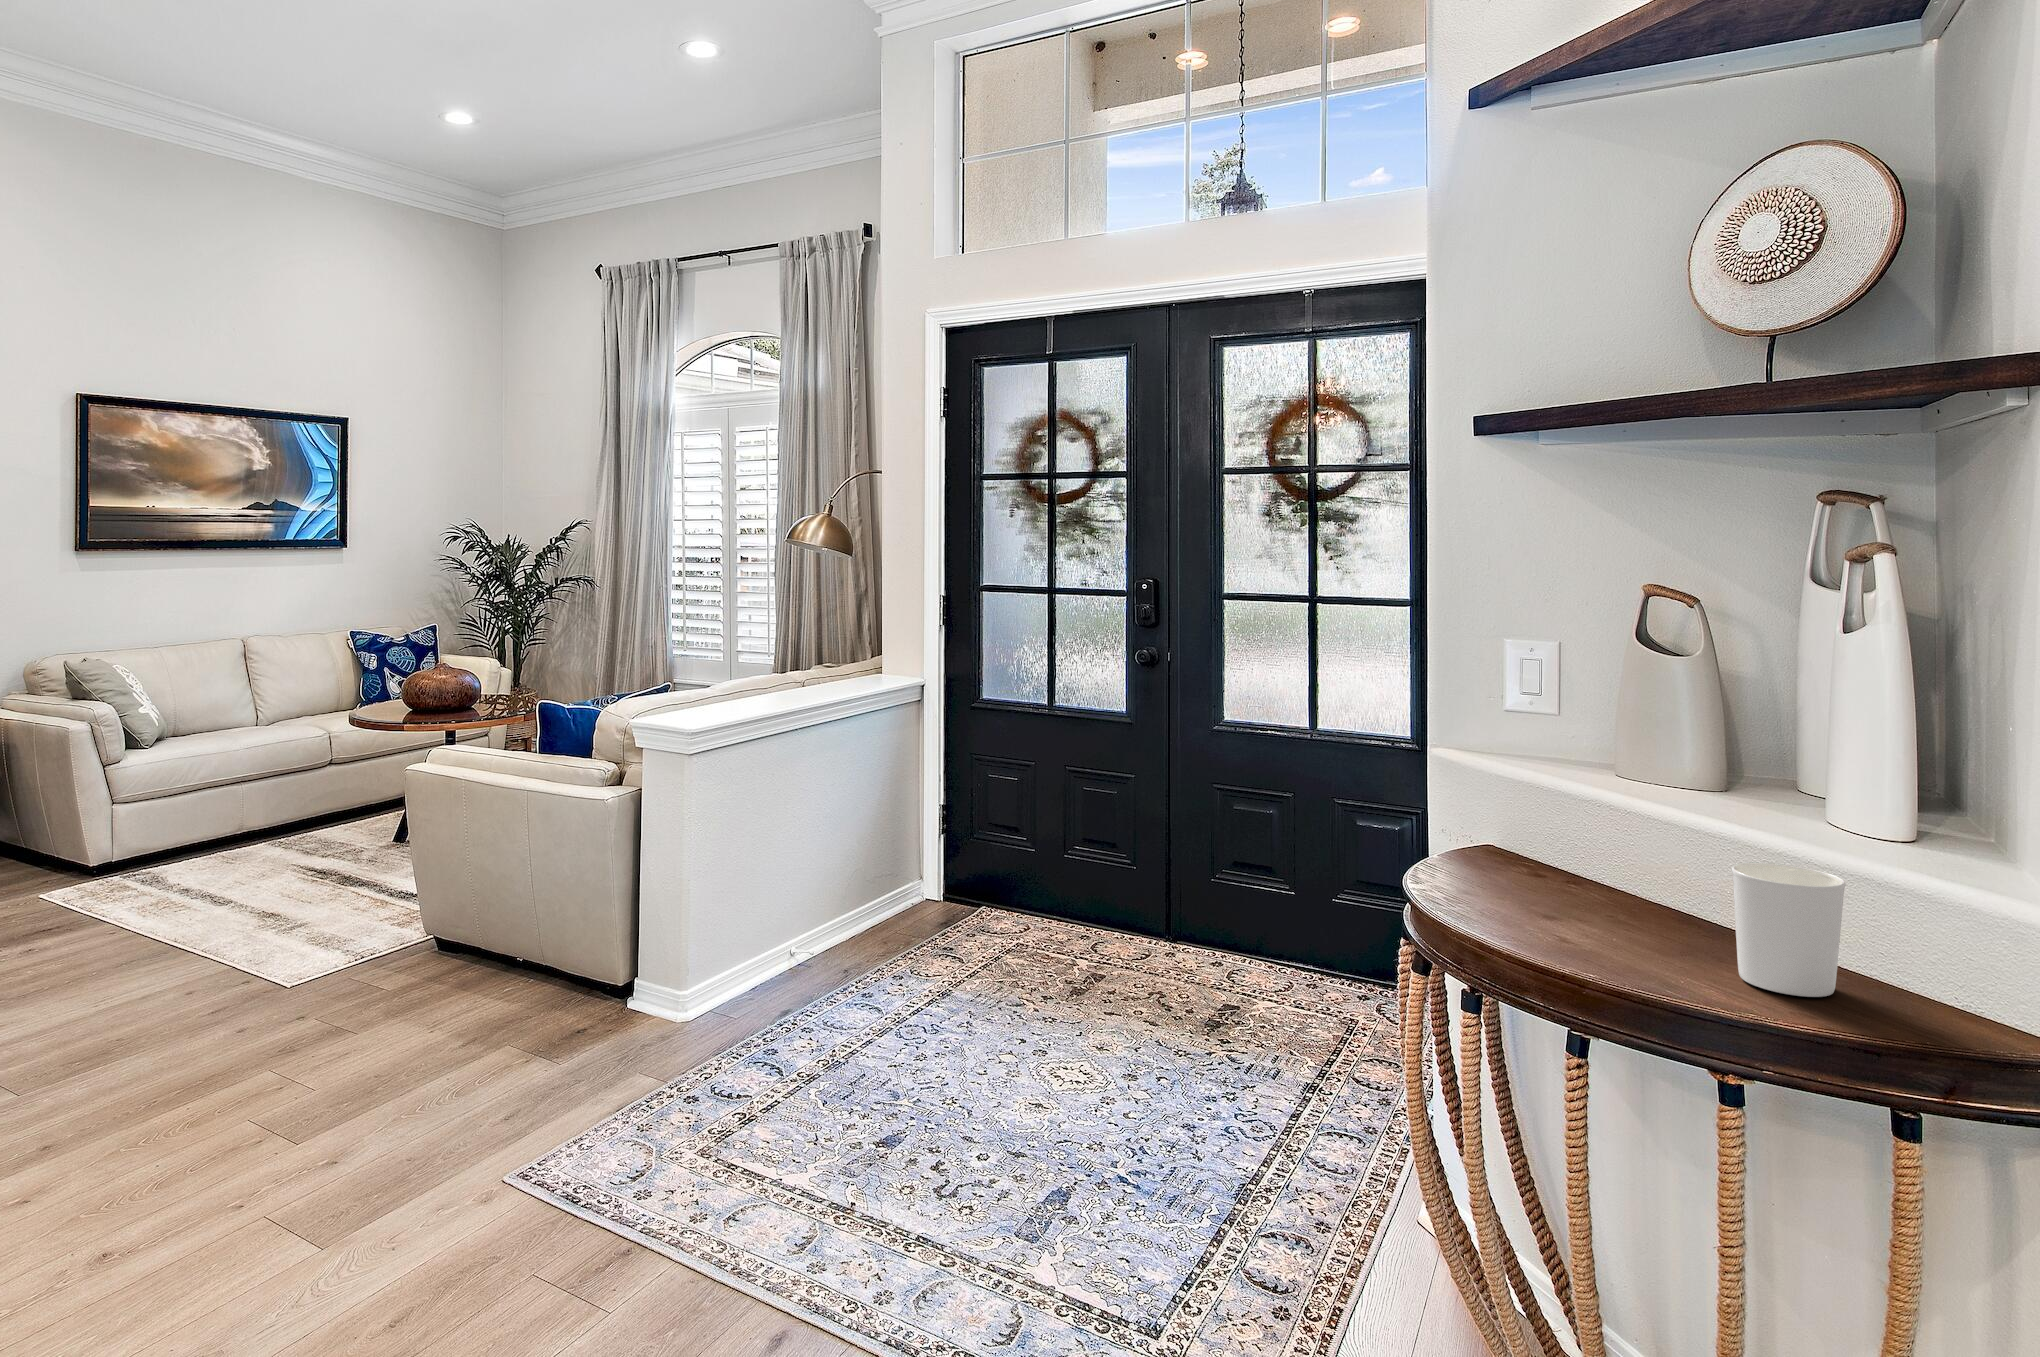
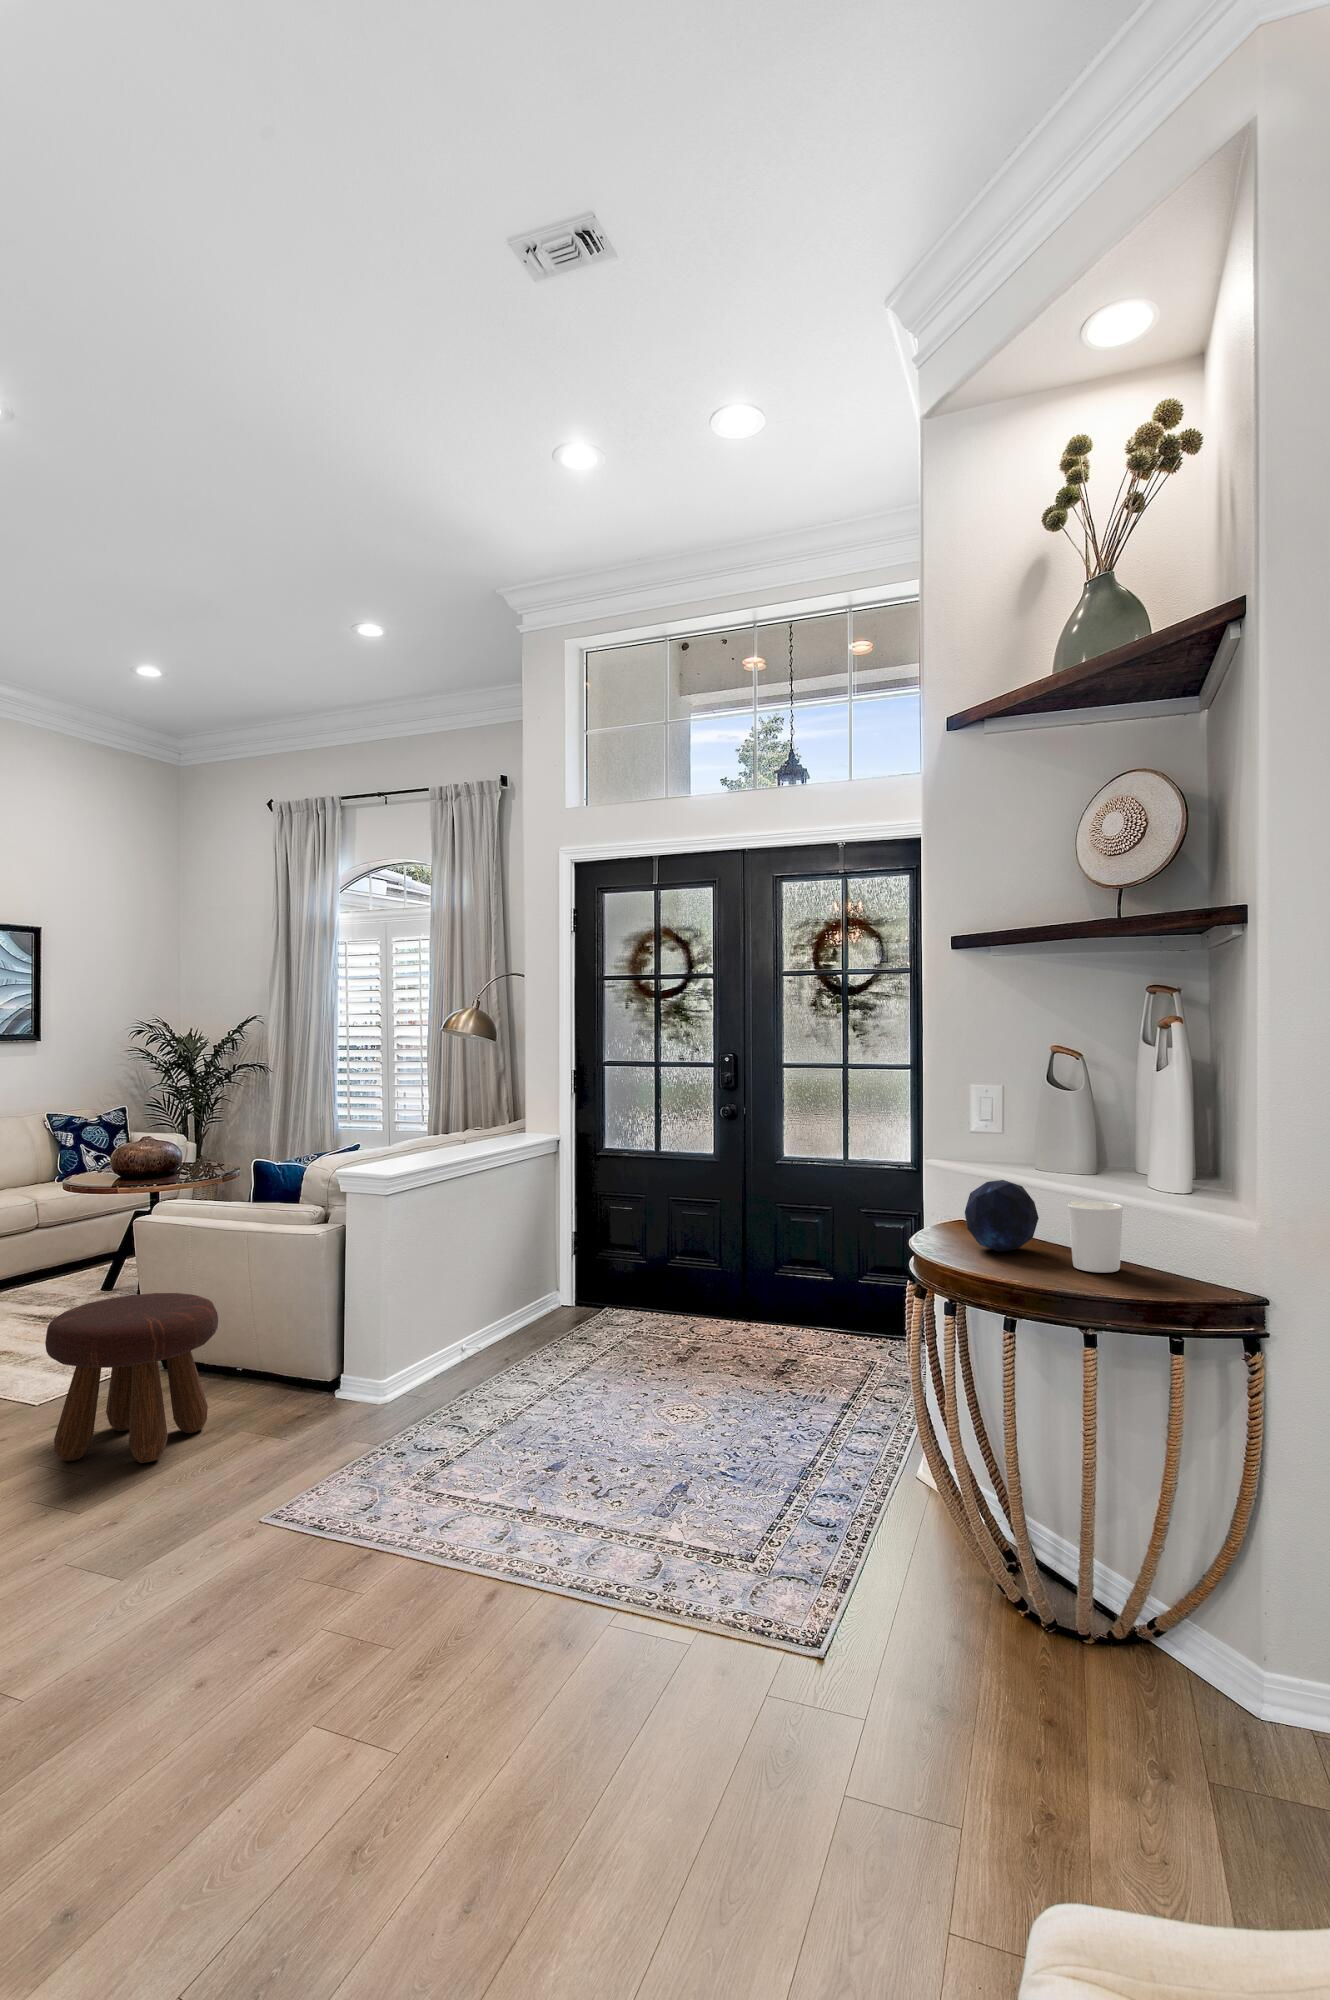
decorative orb: none [1526,811,1667,932] -> present [965,1180,1039,1252]
footstool: none [276,864,480,1078] -> present [45,1293,218,1463]

